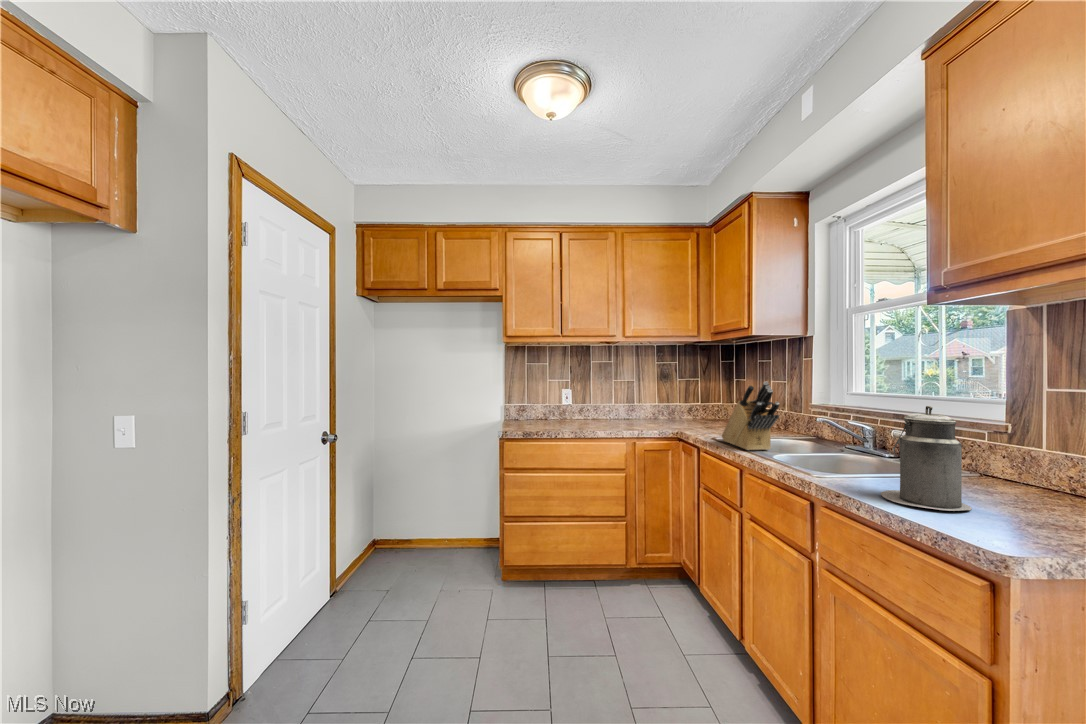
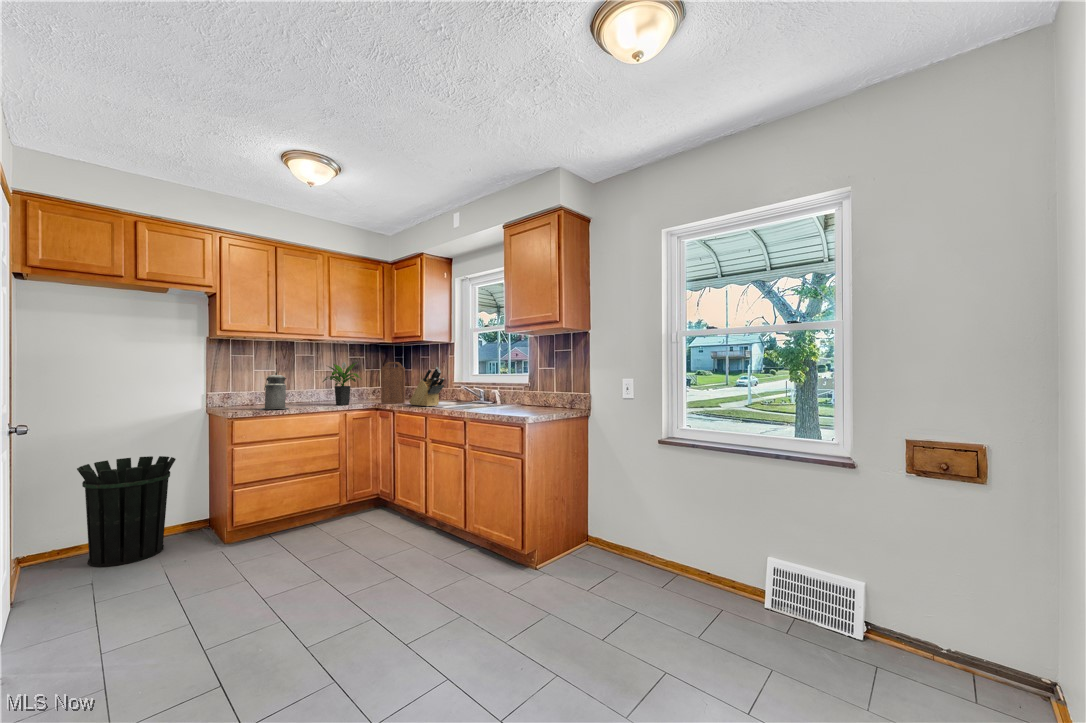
potted plant: none [604,371,653,431] -> present [323,362,362,405]
cutting board: none [684,371,718,436] -> present [381,362,405,404]
canister: present [881,406,972,511] -> present [260,372,288,409]
waste bin: none [388,466,465,579] -> present [77,456,176,567]

